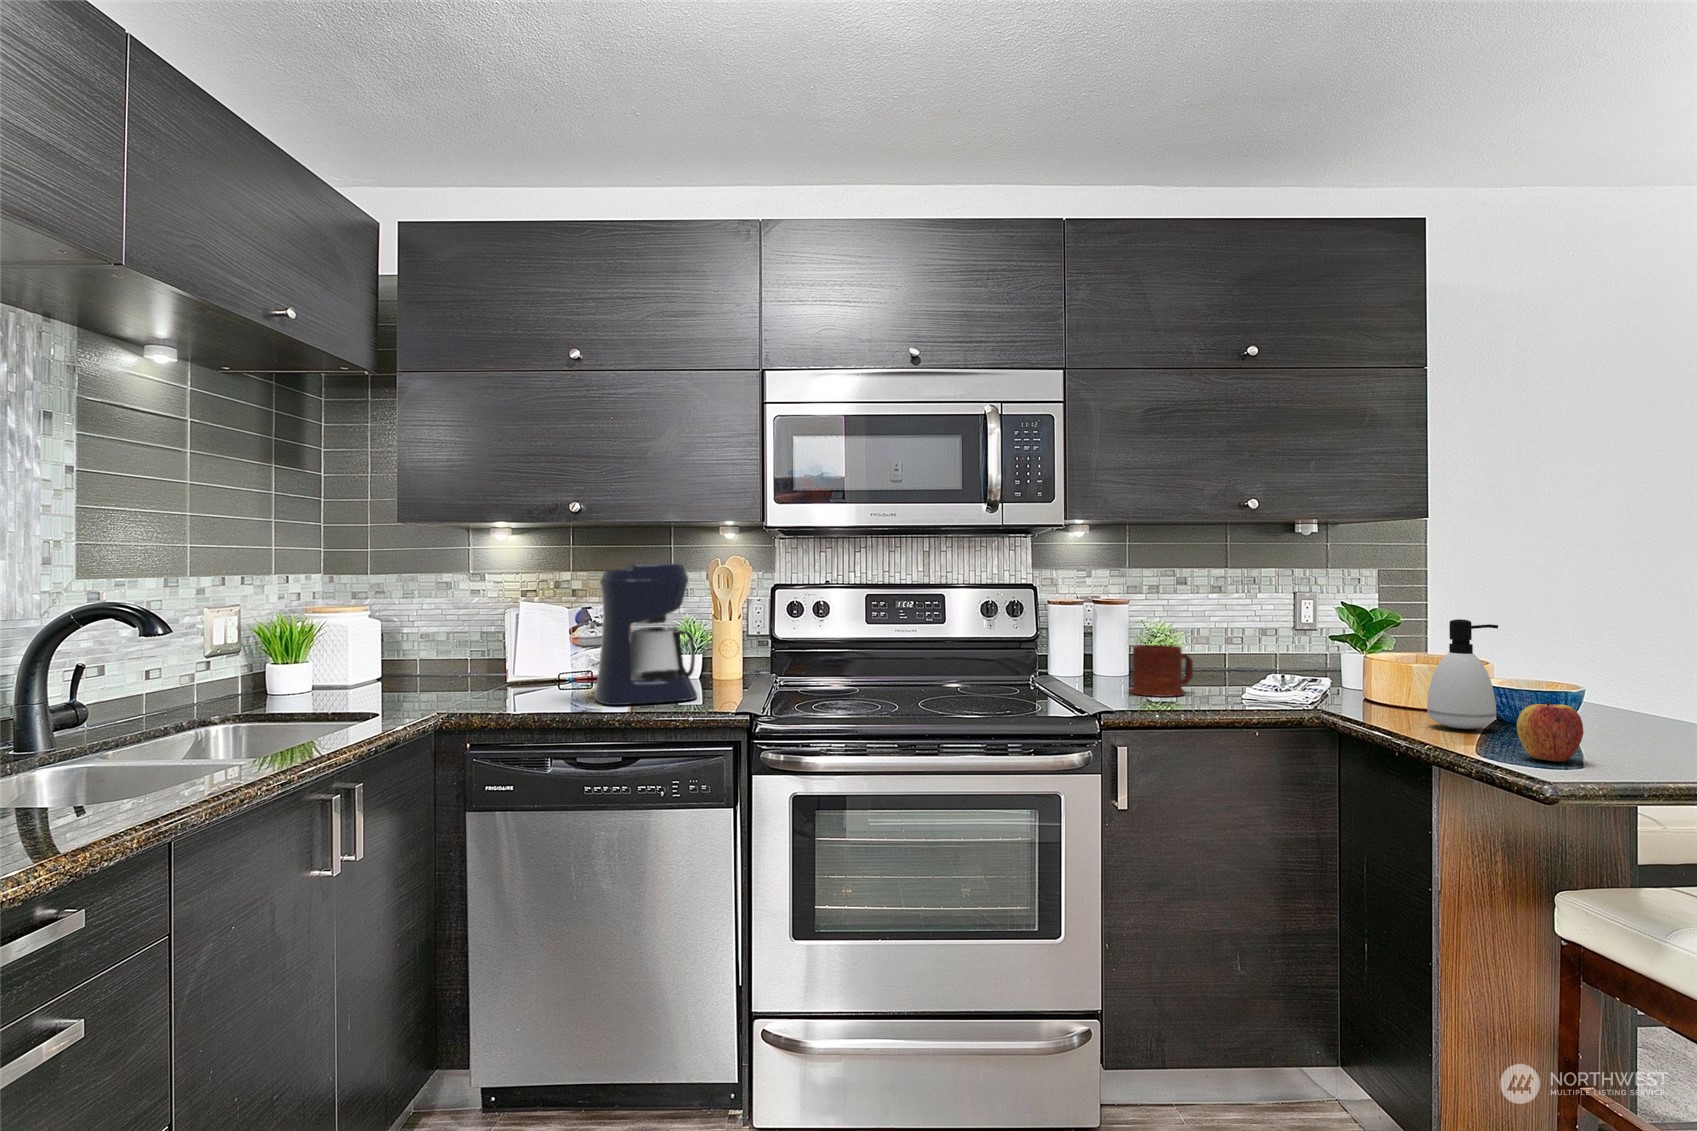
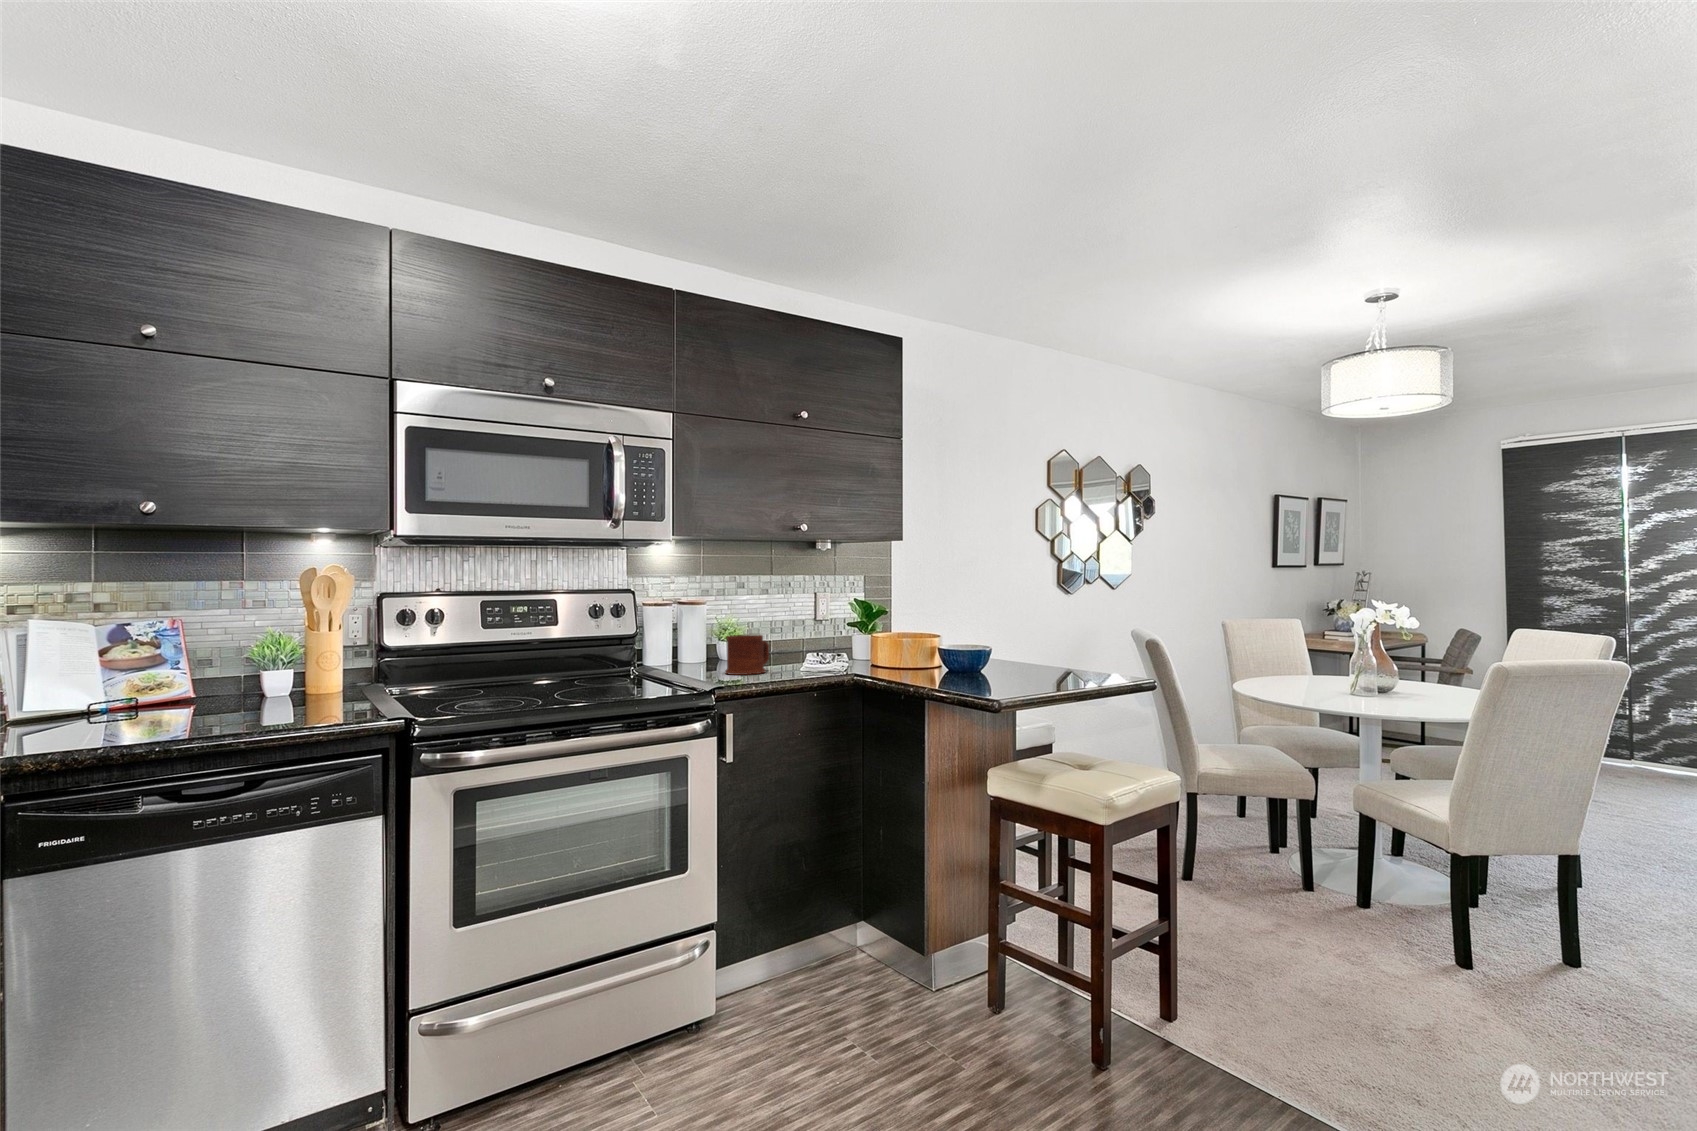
coffee maker: present [595,564,697,705] -> none [172,568,314,728]
soap dispenser: present [1427,619,1498,729] -> none [940,603,979,676]
apple: present [1517,701,1583,762] -> none [1009,649,1044,686]

